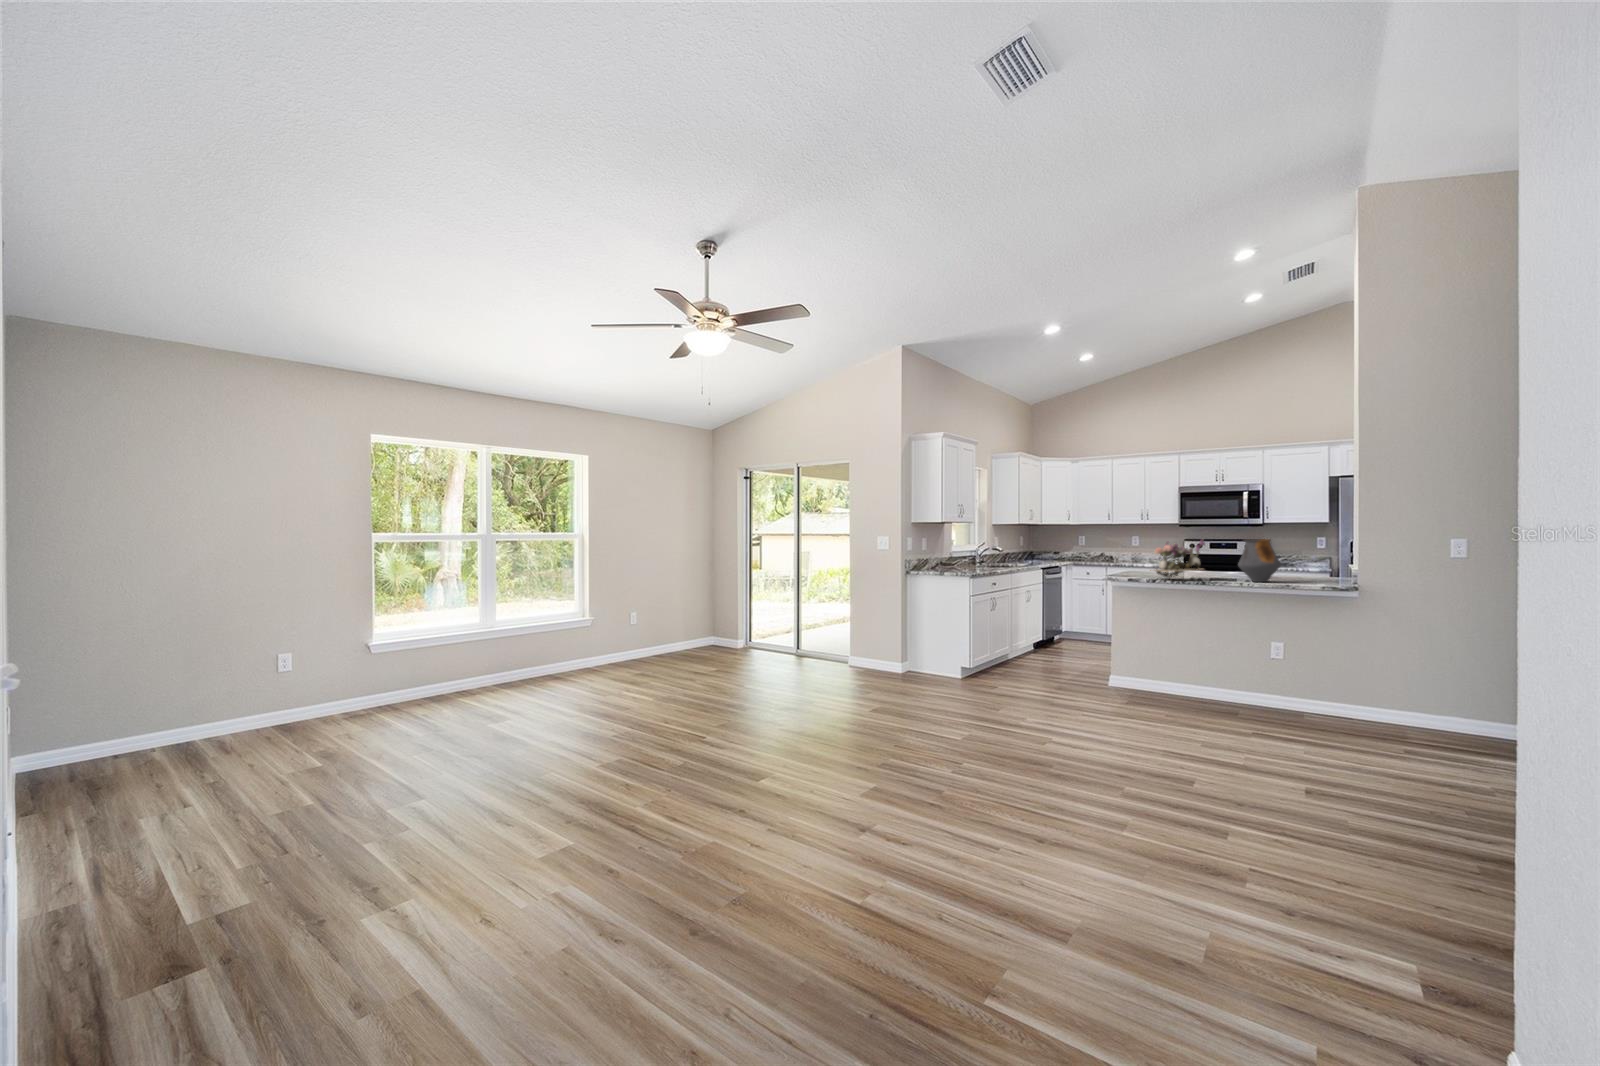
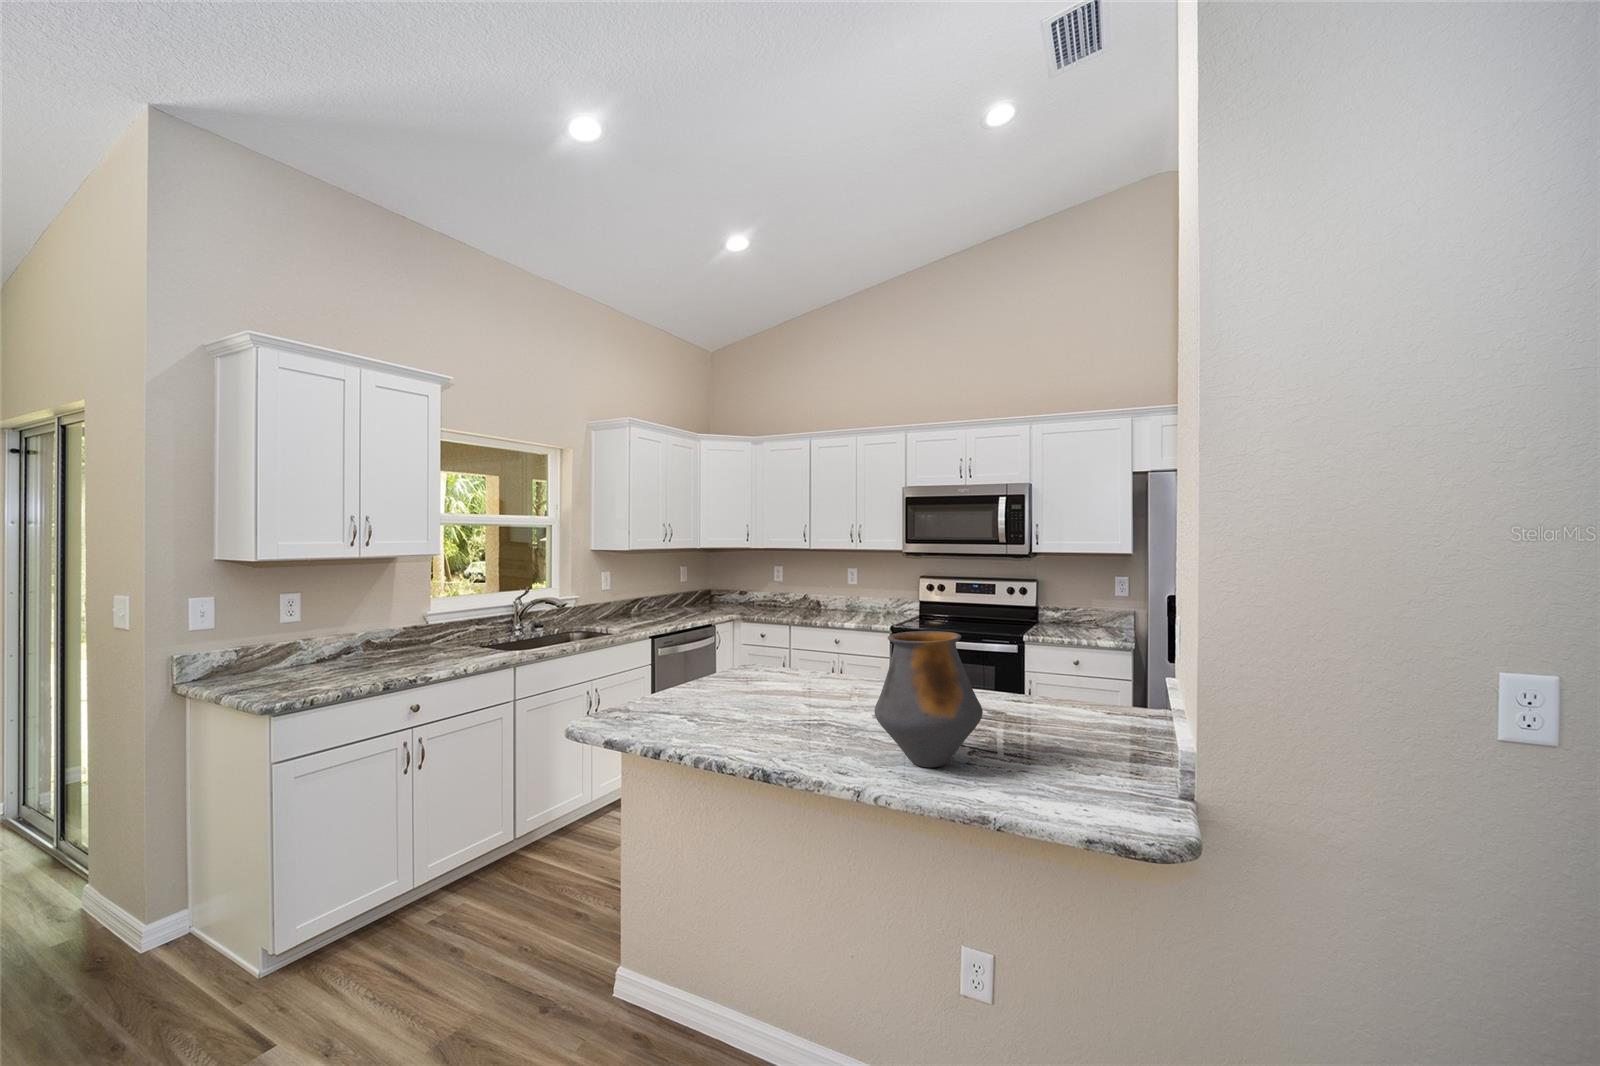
flower arrangement: present [1150,539,1205,578] -> none [677,621,810,732]

